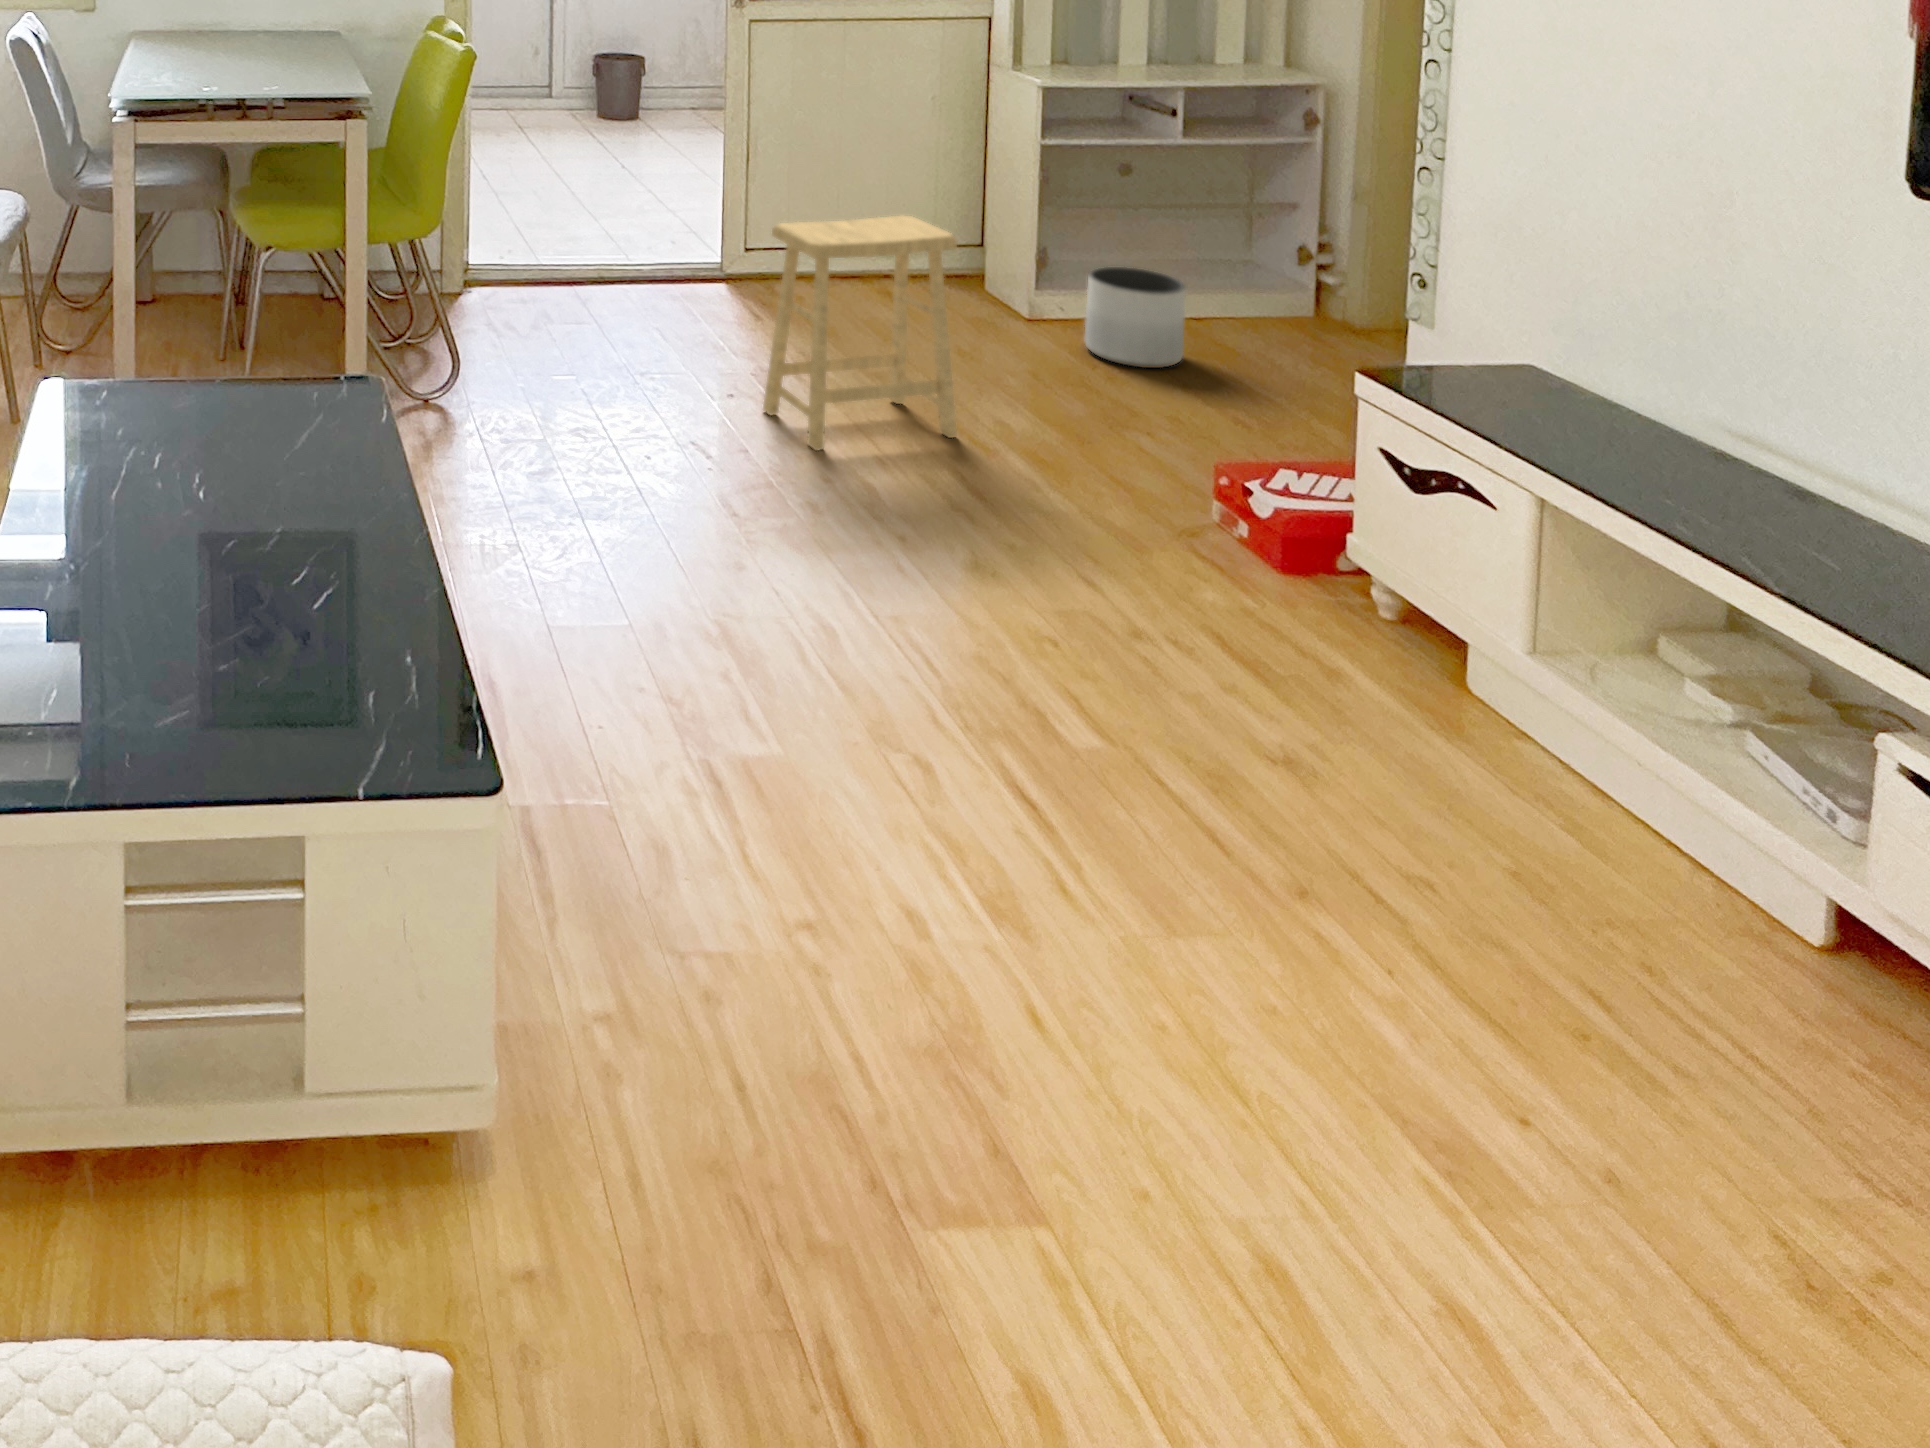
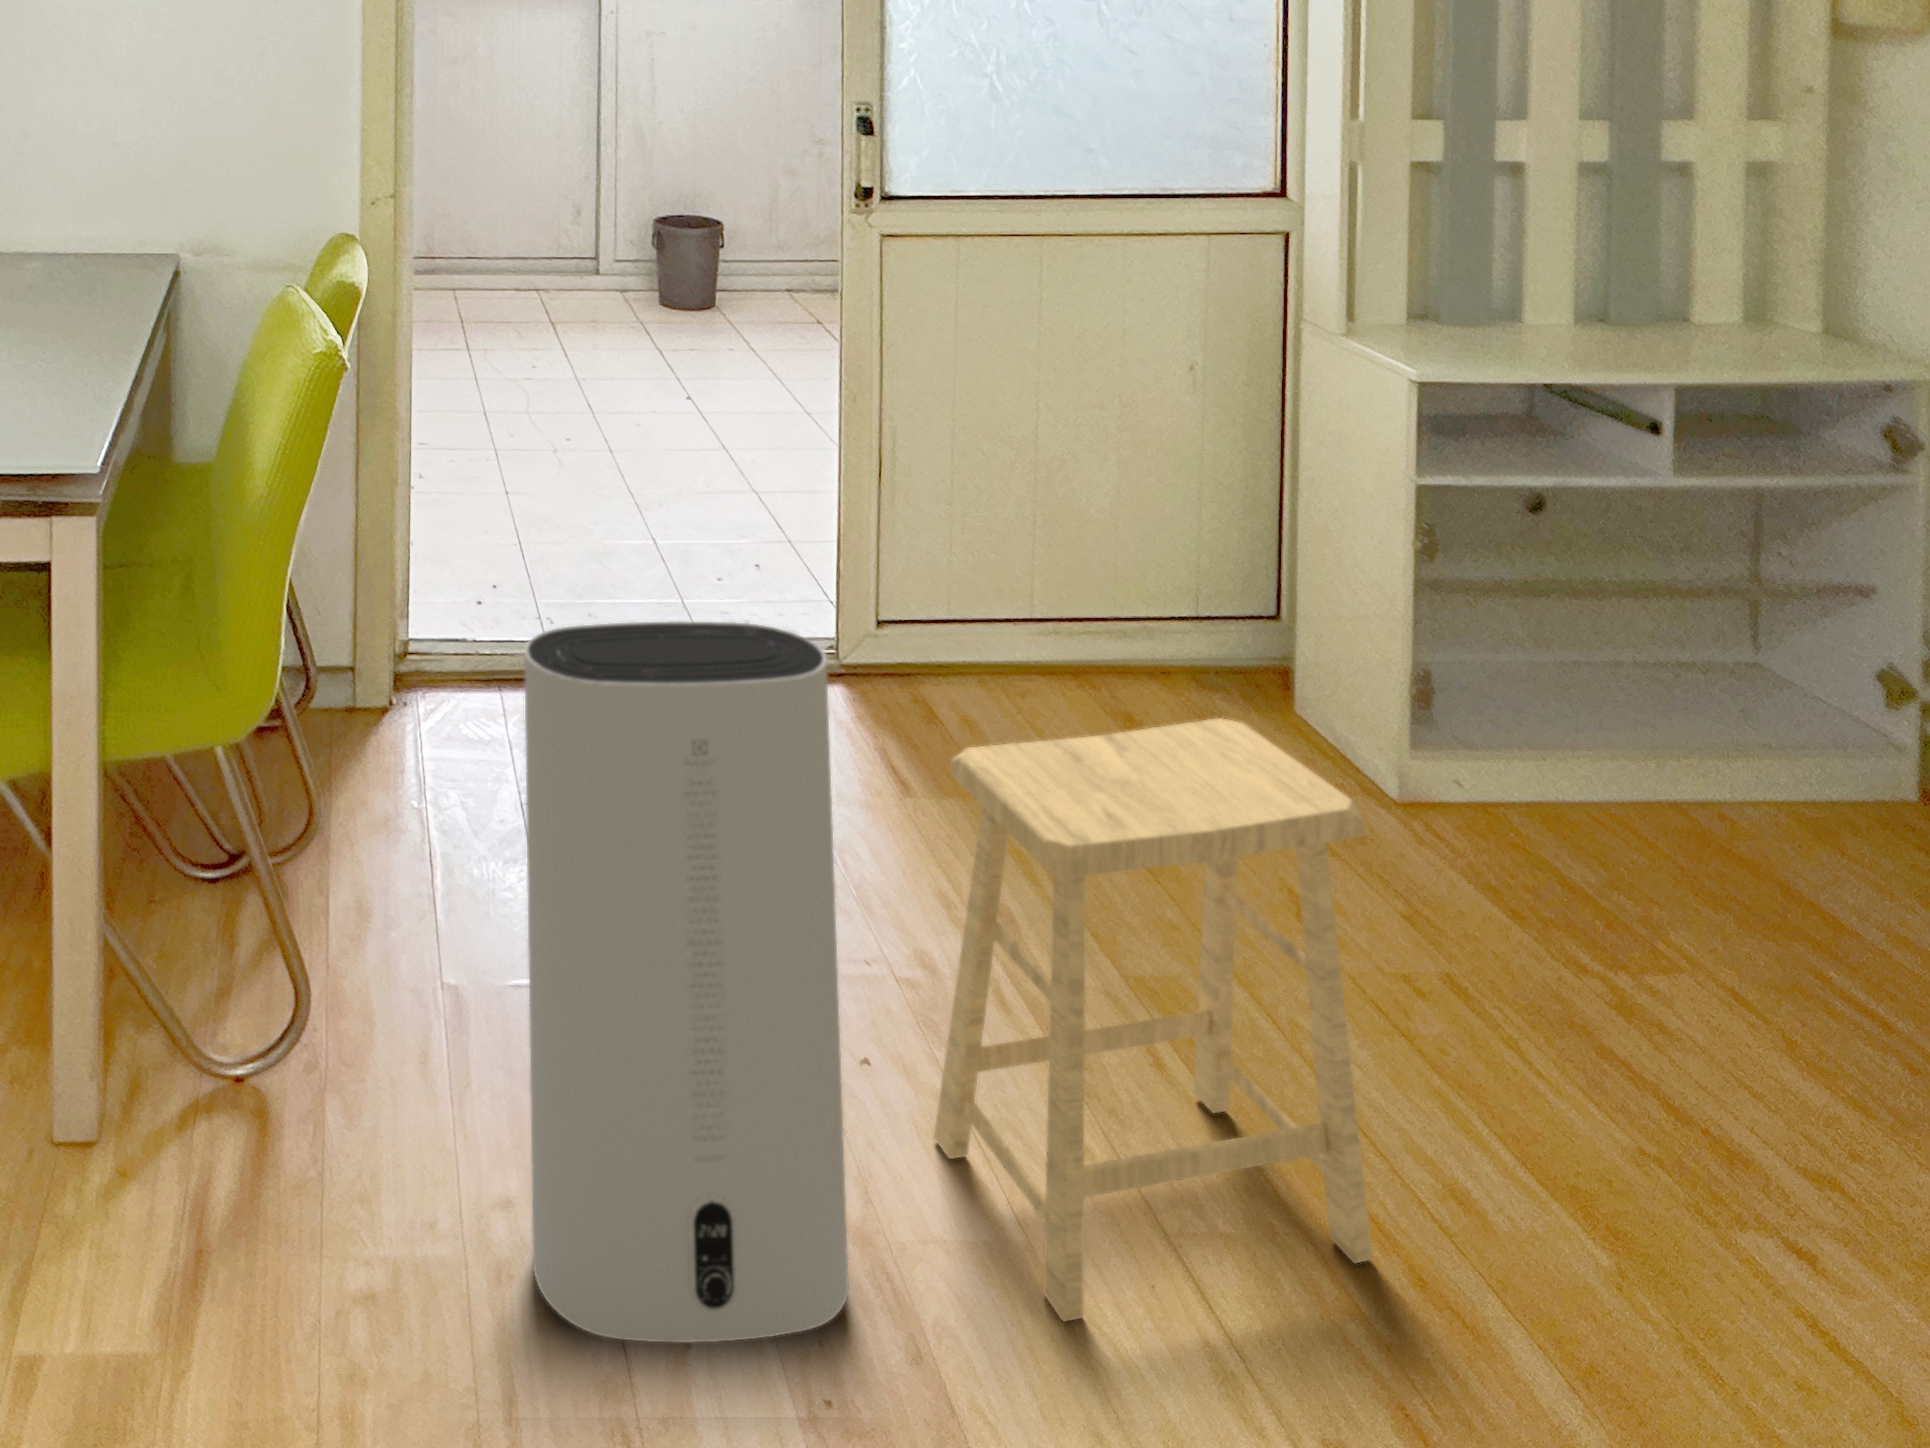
air purifier: none [574,167,721,448] -> present [524,621,849,1342]
planter: present [1085,267,1186,368] -> none [1532,736,1747,973]

